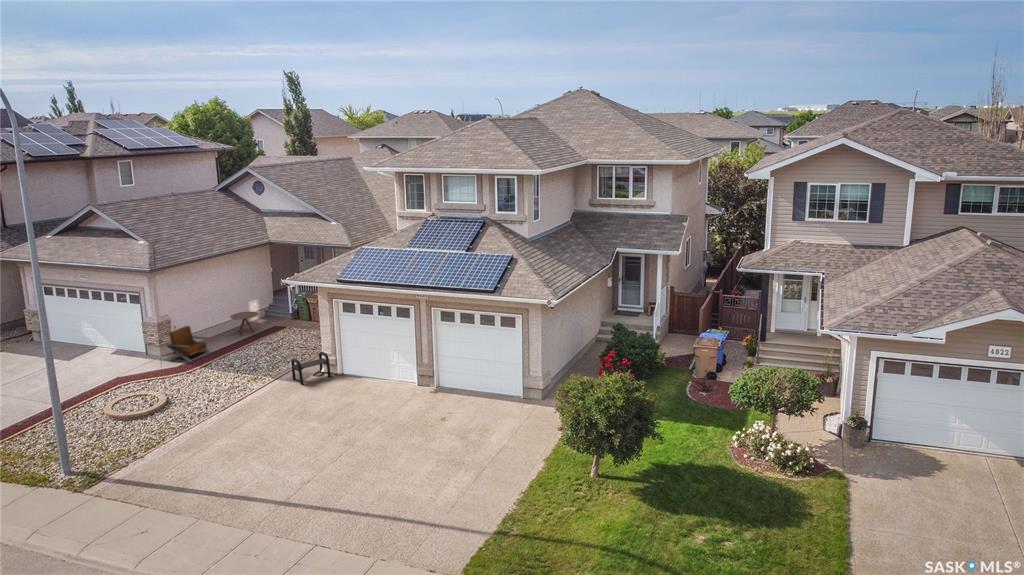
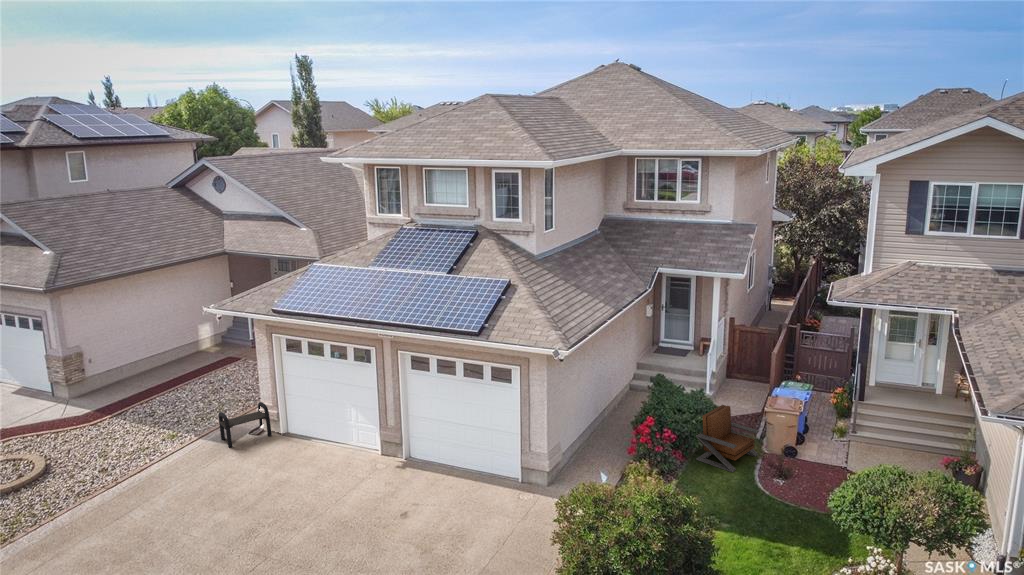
round table: present [230,312,258,335] -> none [169,339,205,369]
lounge chair: present [166,326,210,362] -> present [696,405,759,472]

